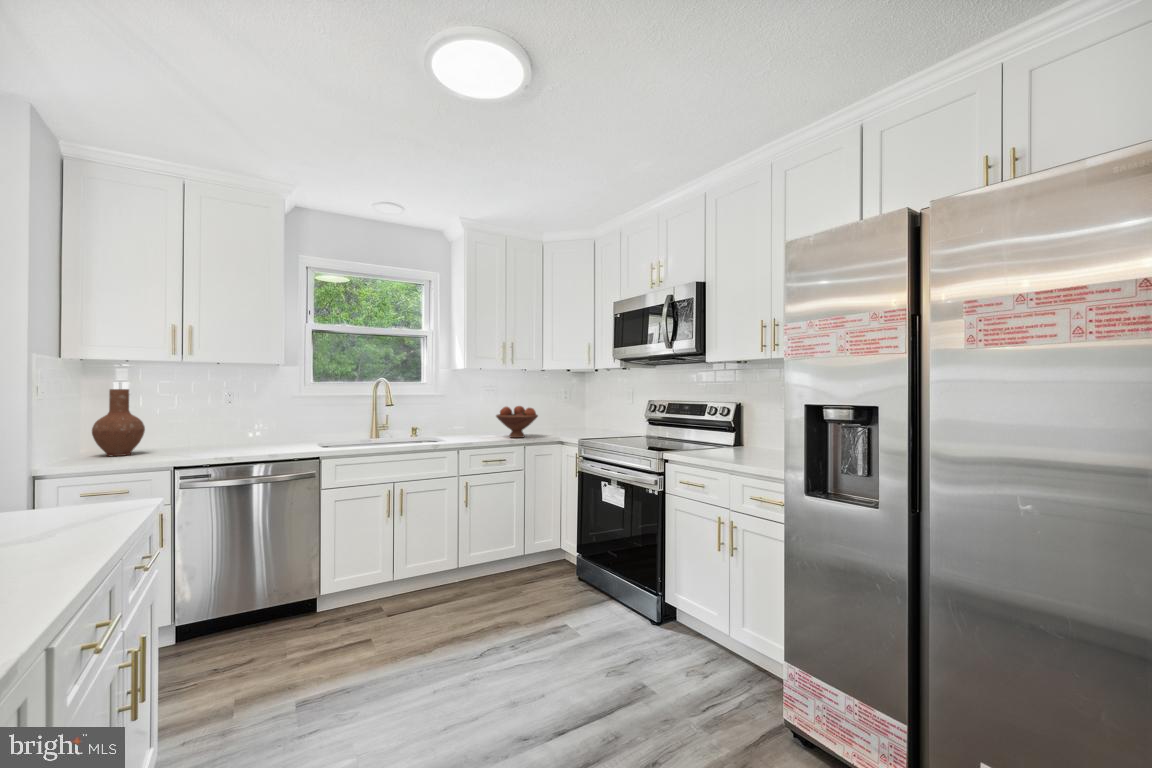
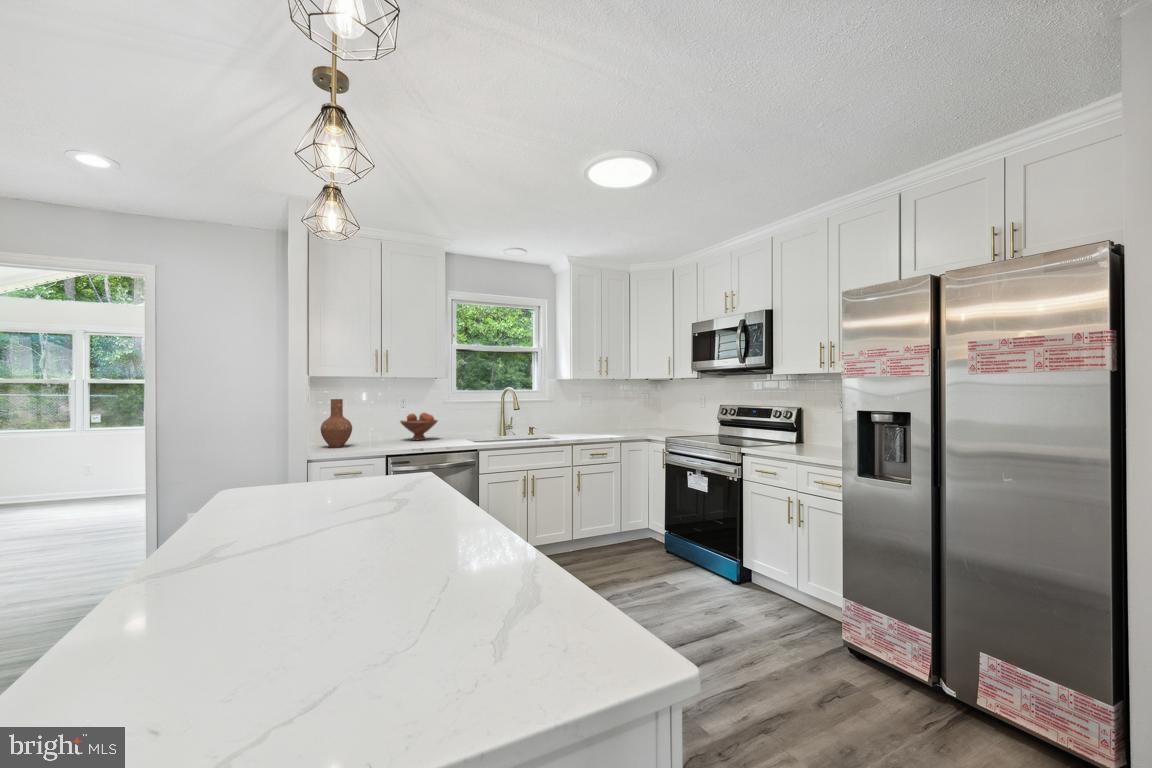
fruit bowl: present [496,406,538,438] -> present [400,413,437,440]

